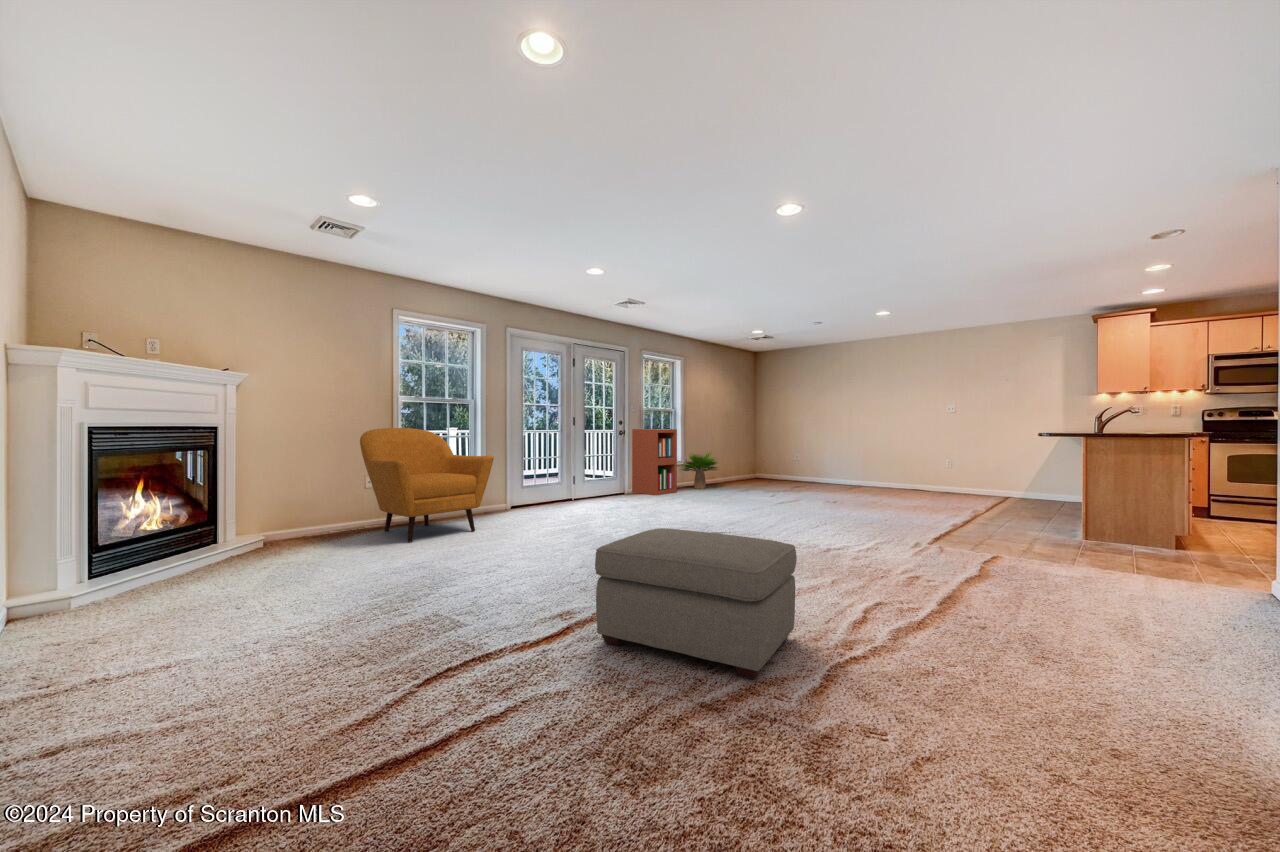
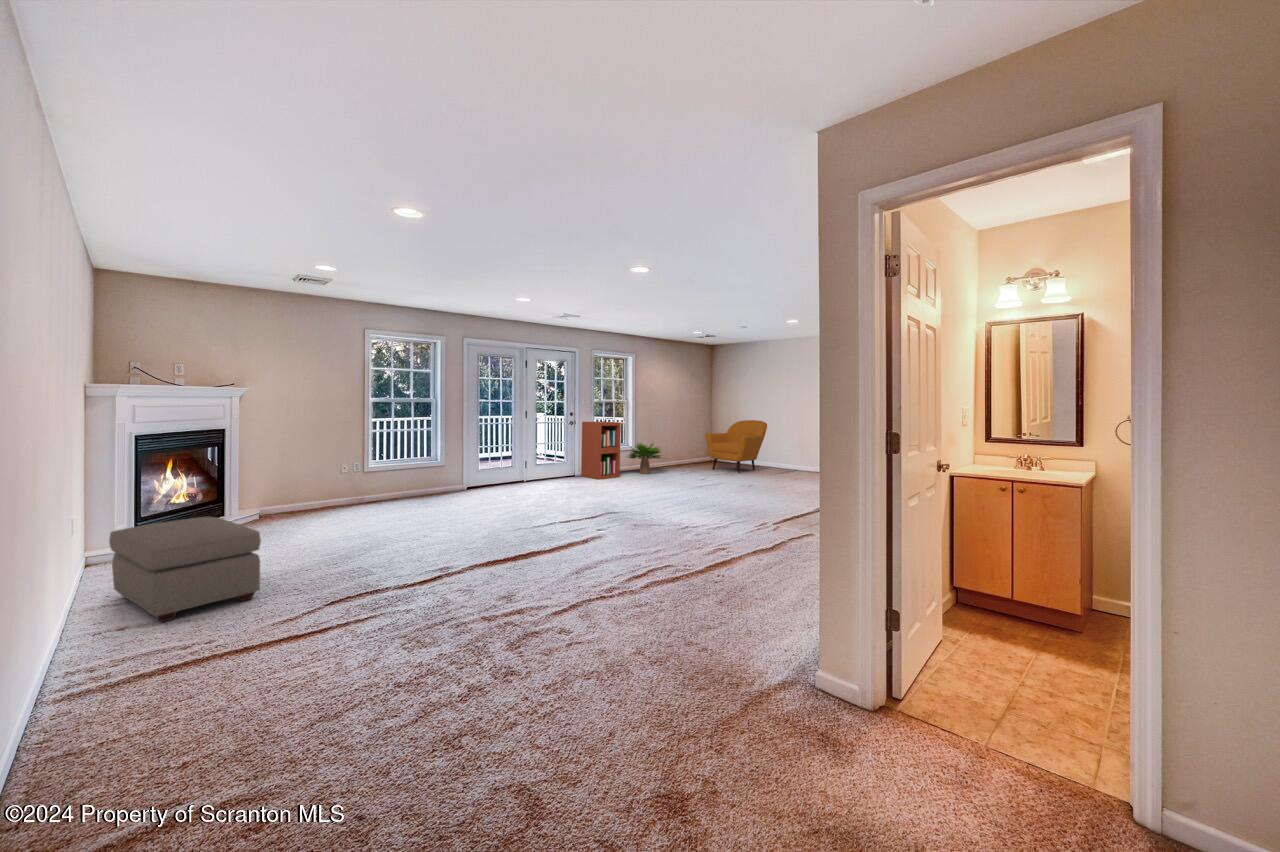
armchair: present [360,428,494,542] -> present [705,420,767,473]
ottoman: present [595,528,797,680] -> present [109,517,261,622]

